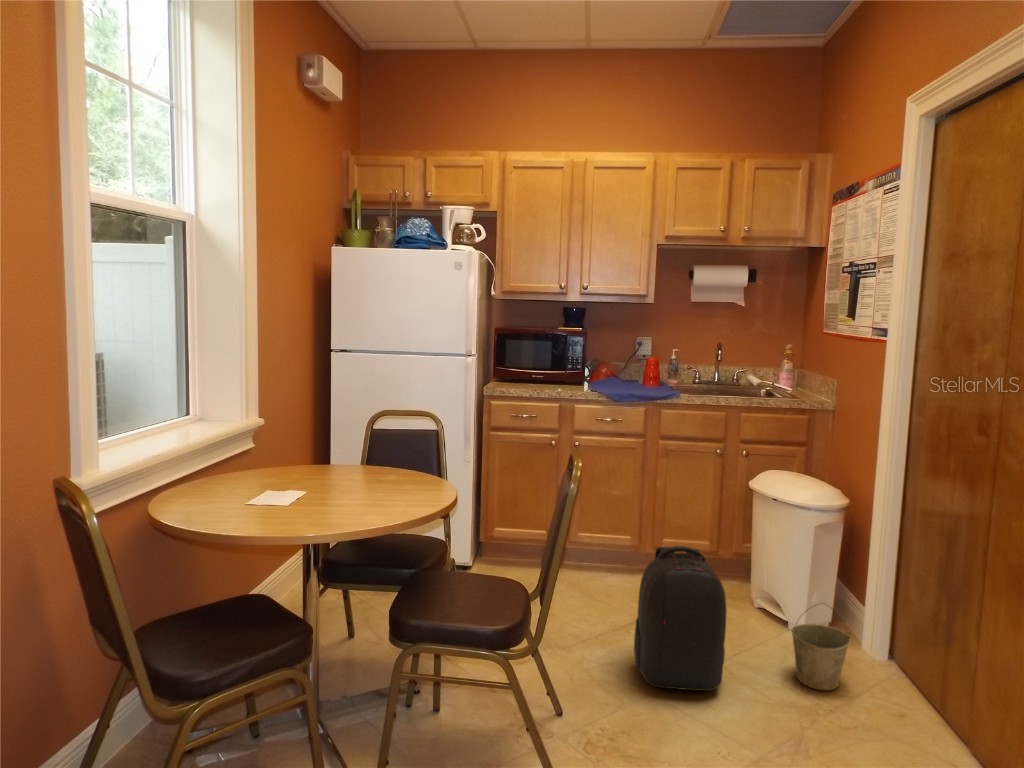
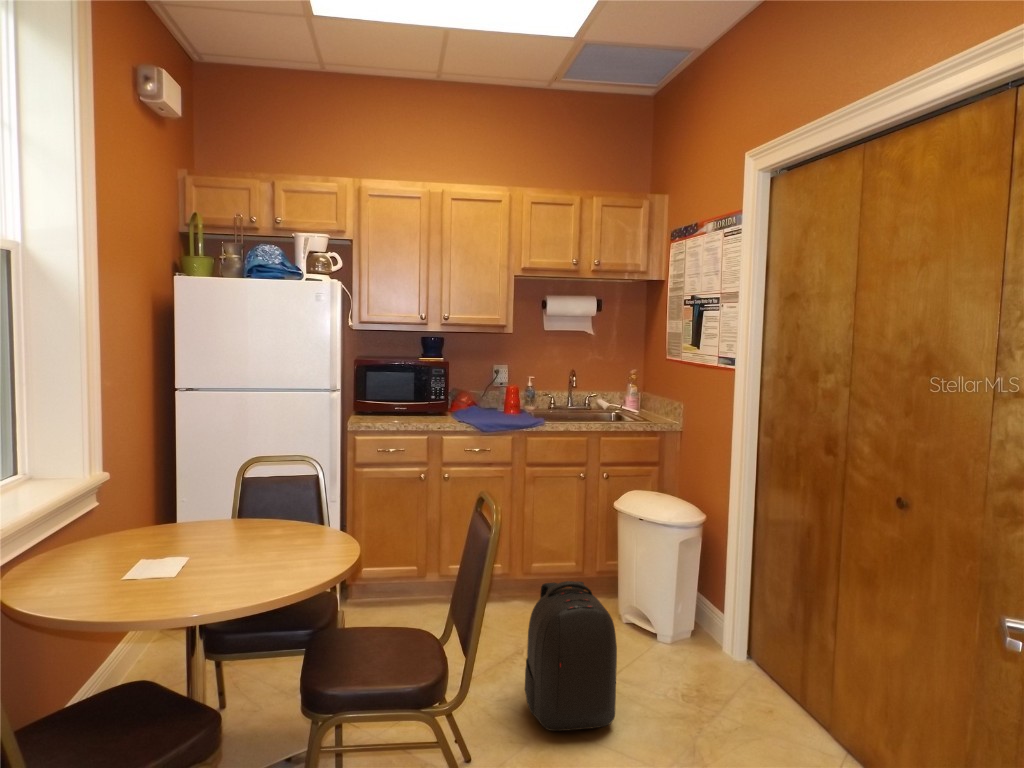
bucket: present [792,613,850,690] -> none [671,622,725,707]

